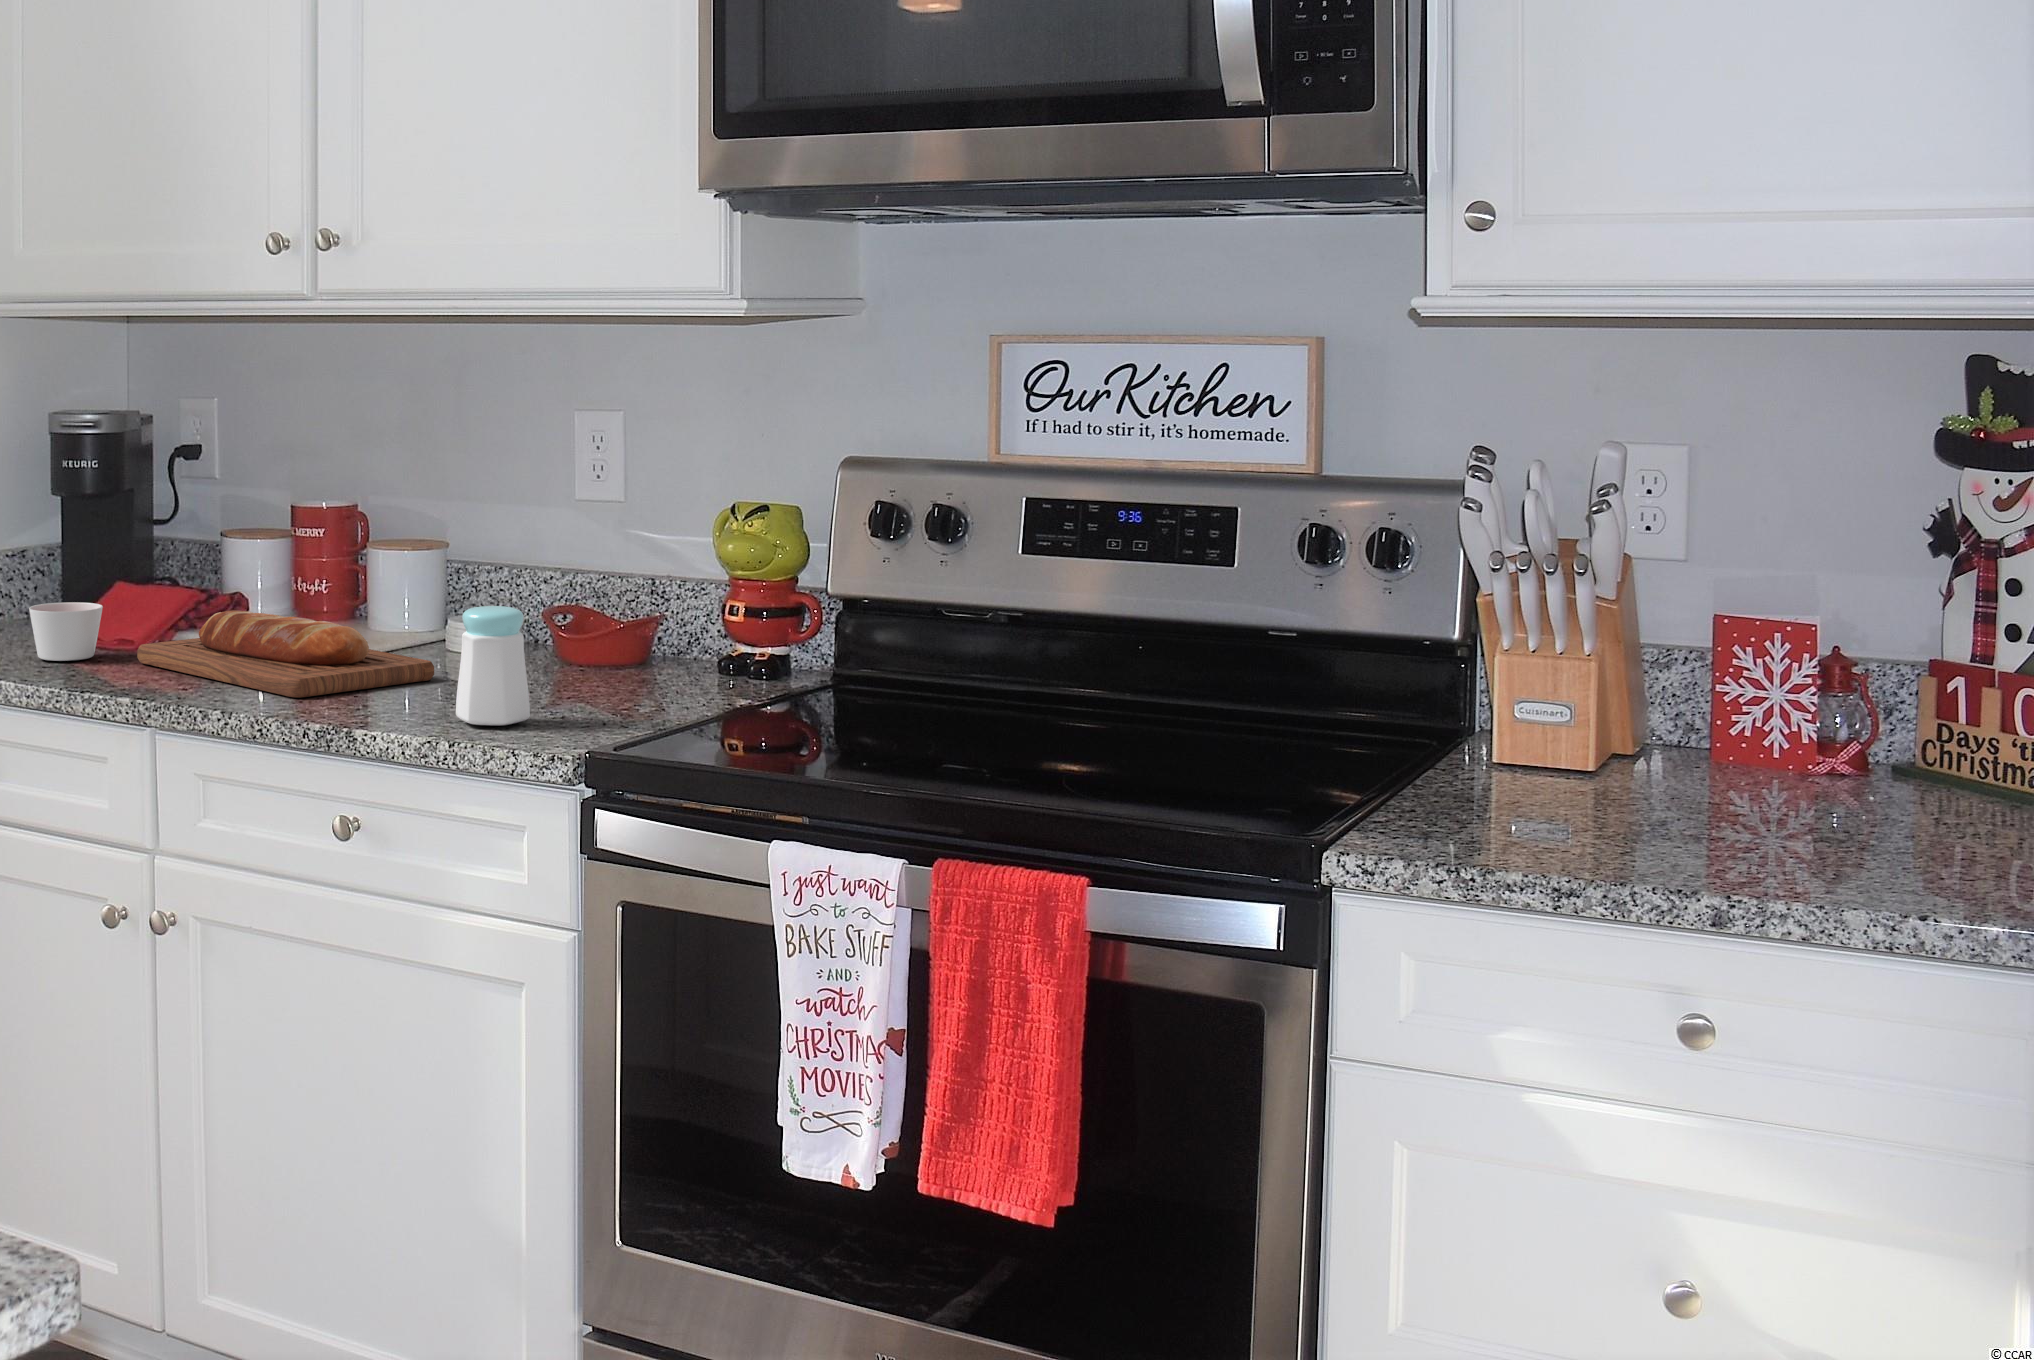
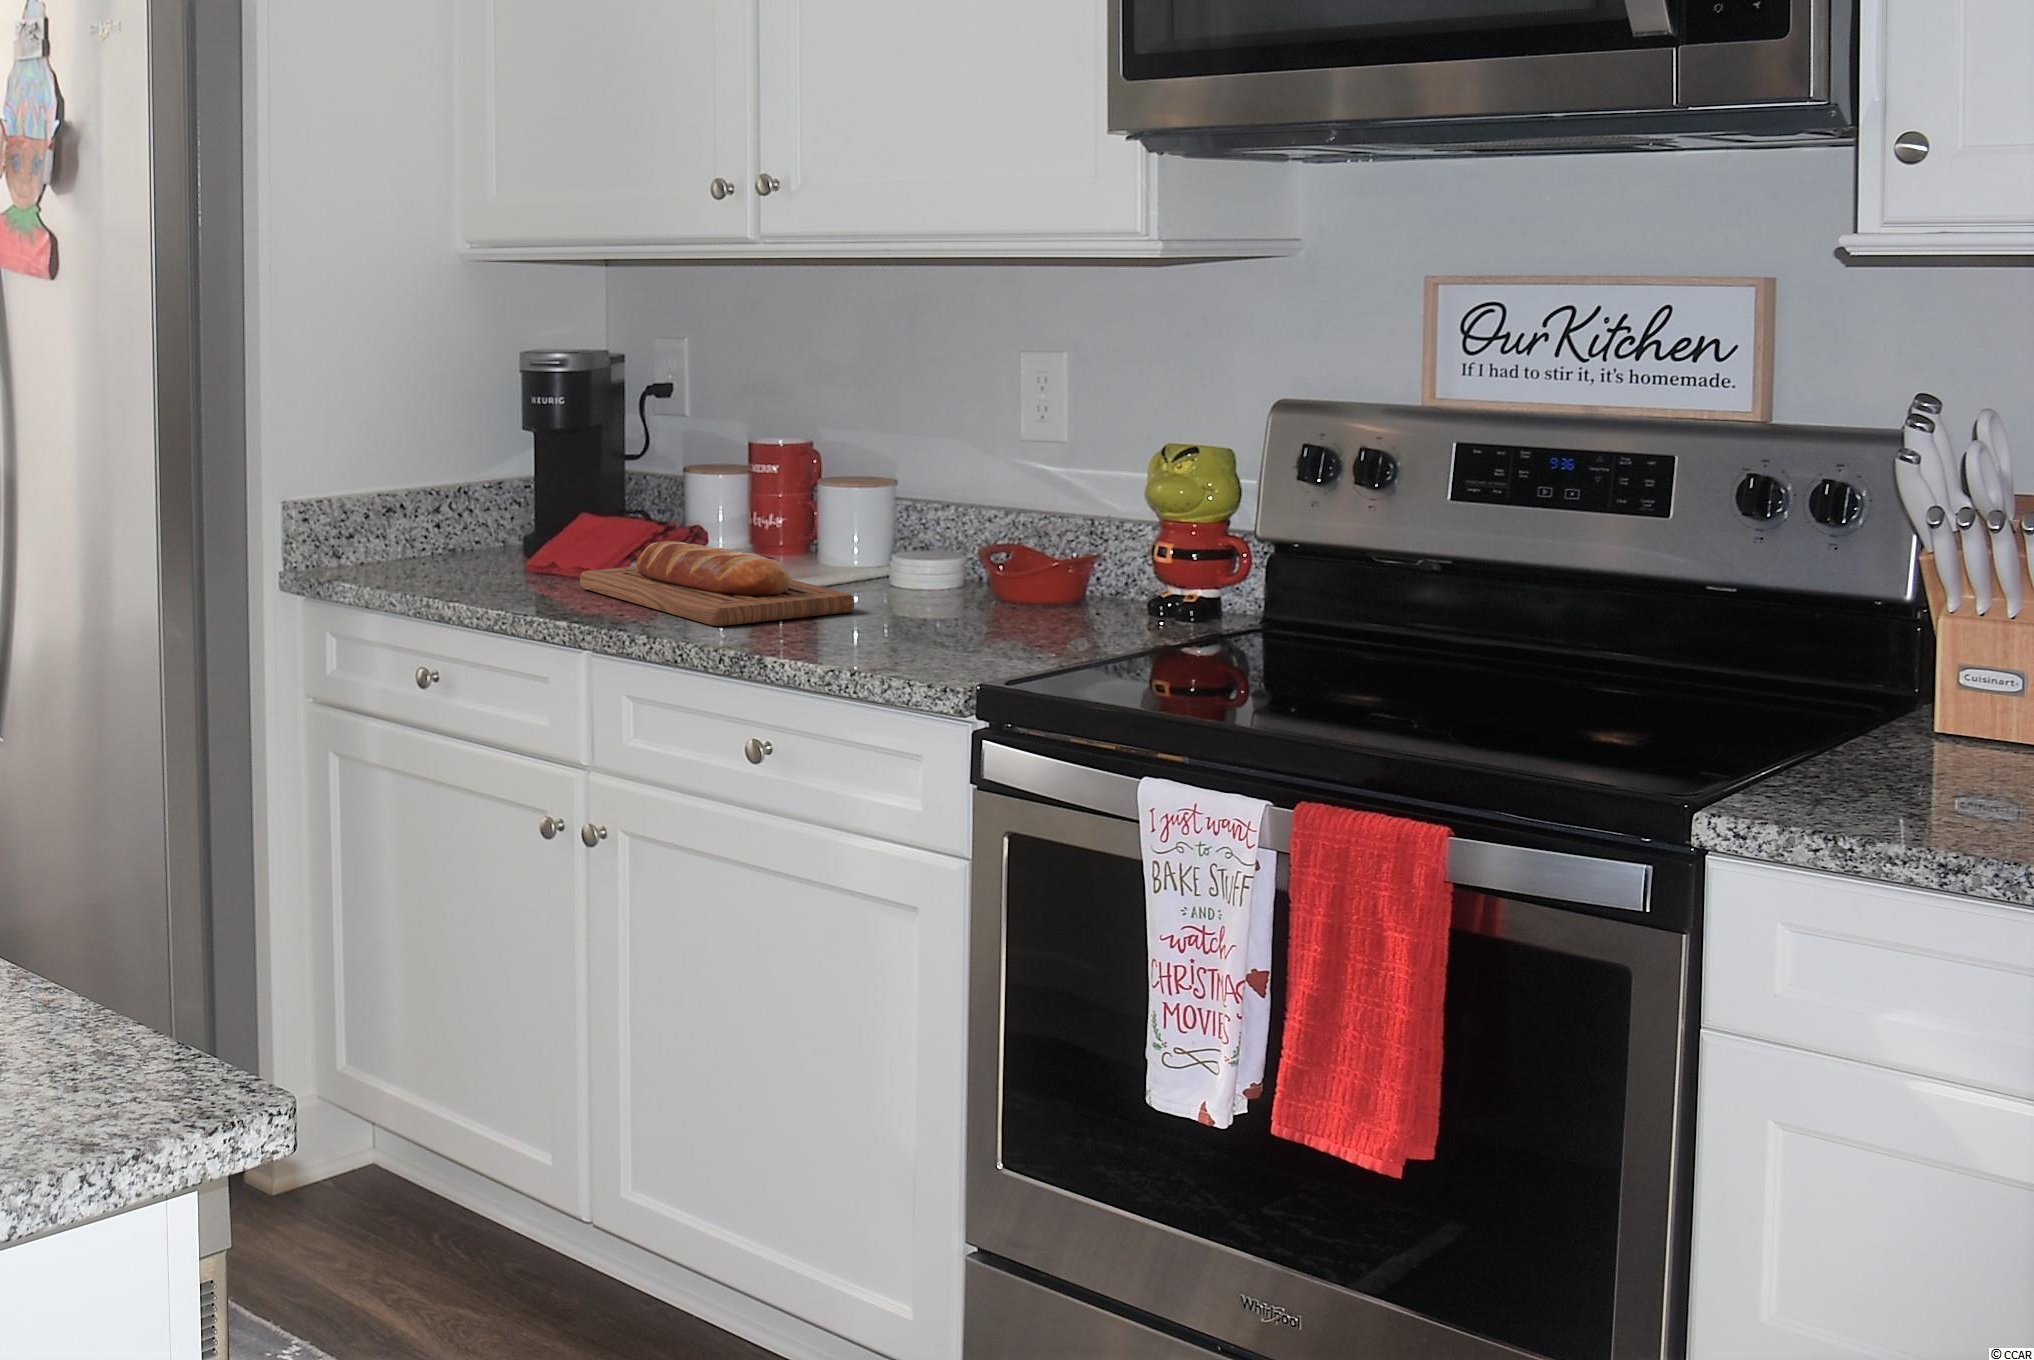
candle: present [29,602,103,661] -> none [483,530,550,585]
salt shaker: present [456,606,530,725] -> none [858,544,929,659]

